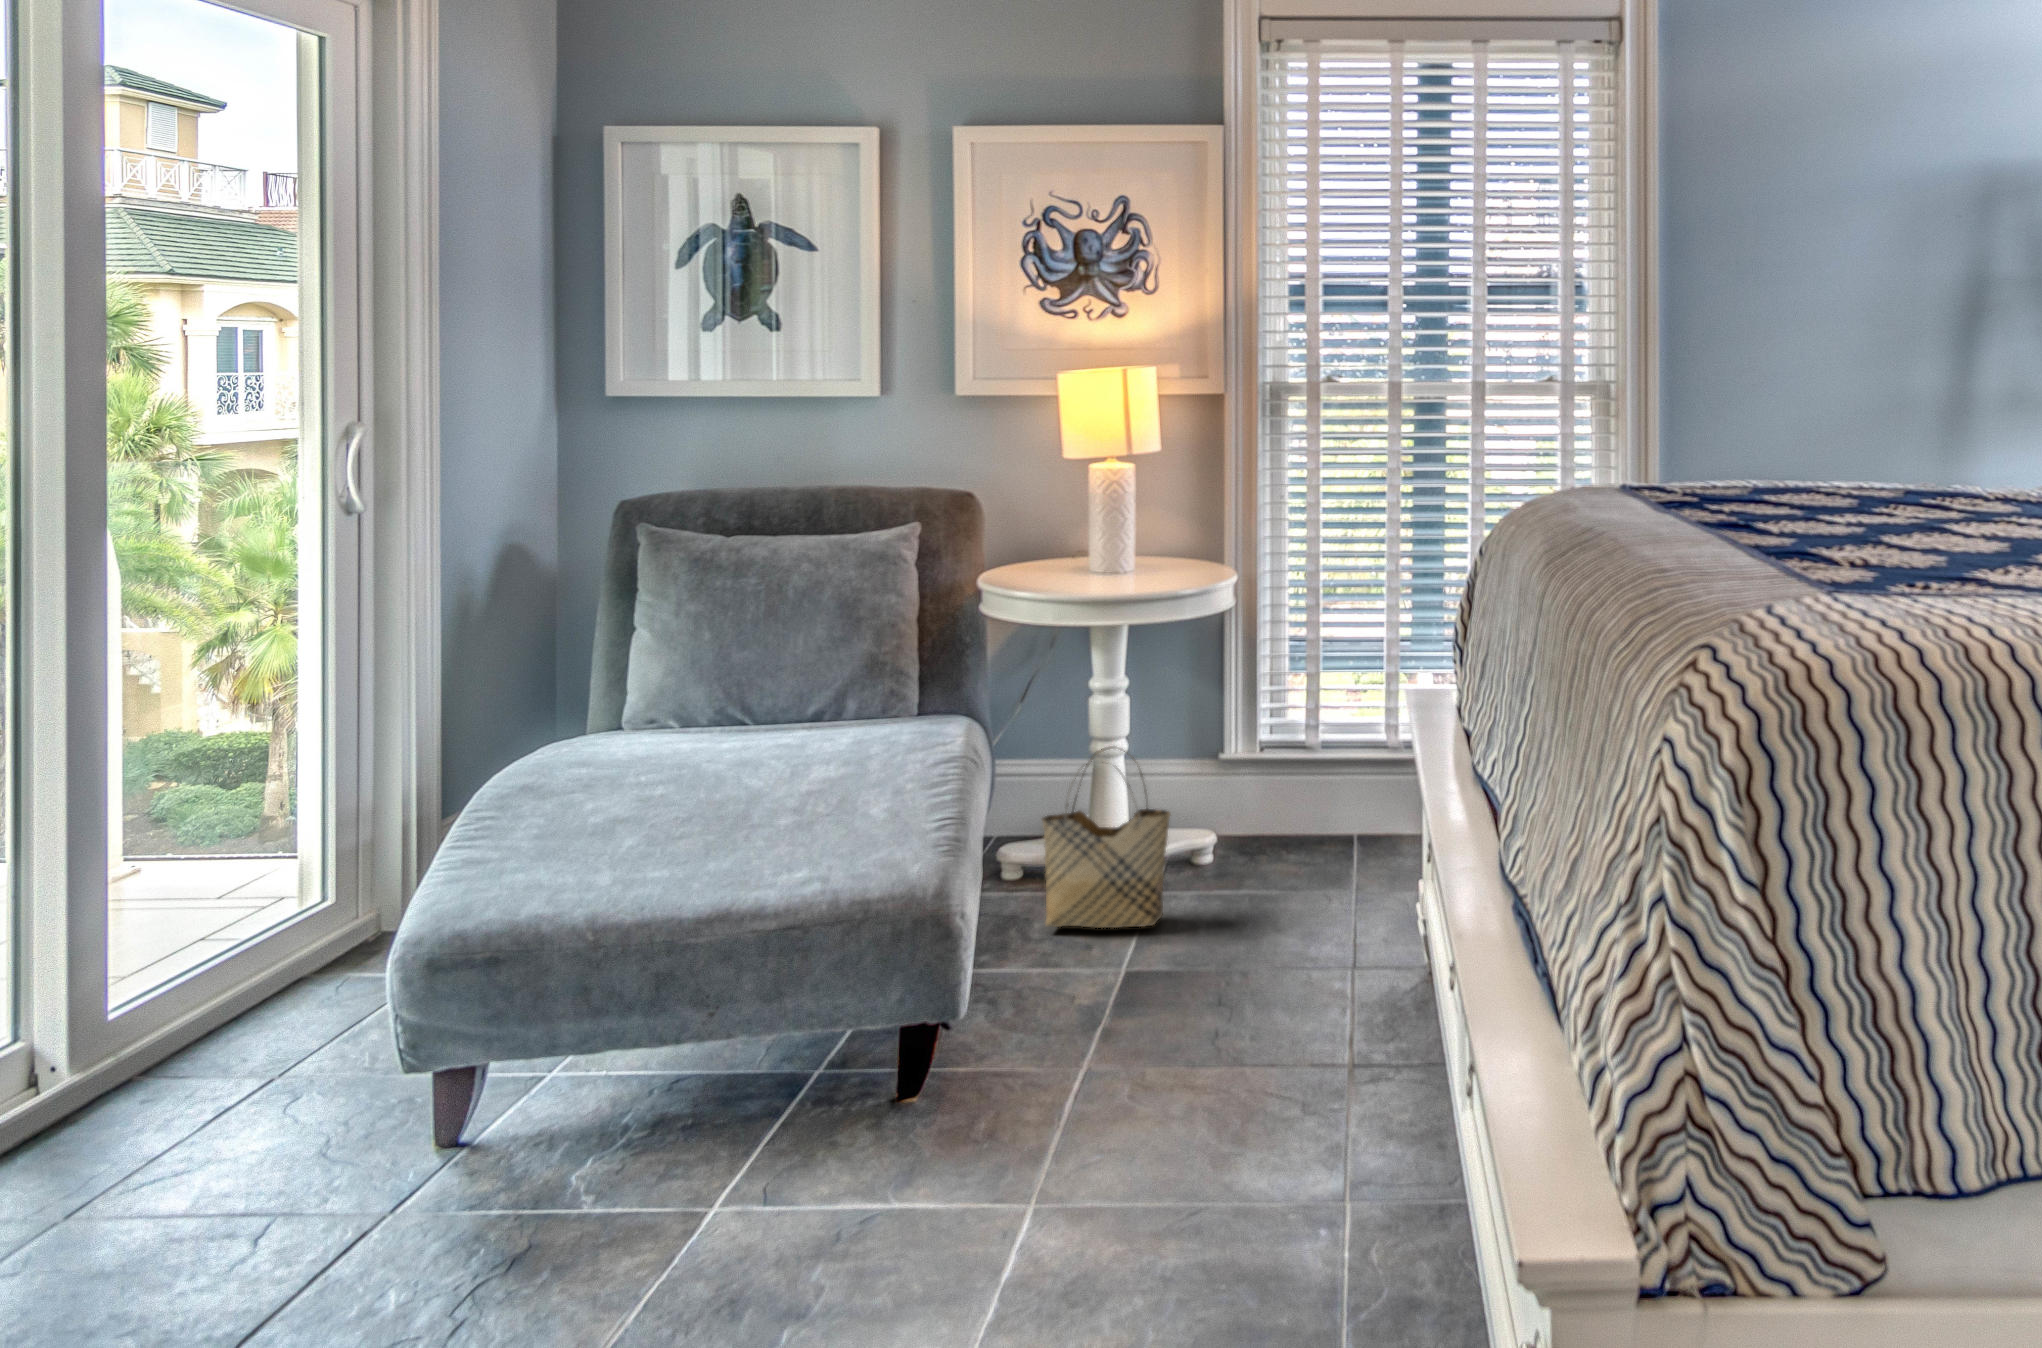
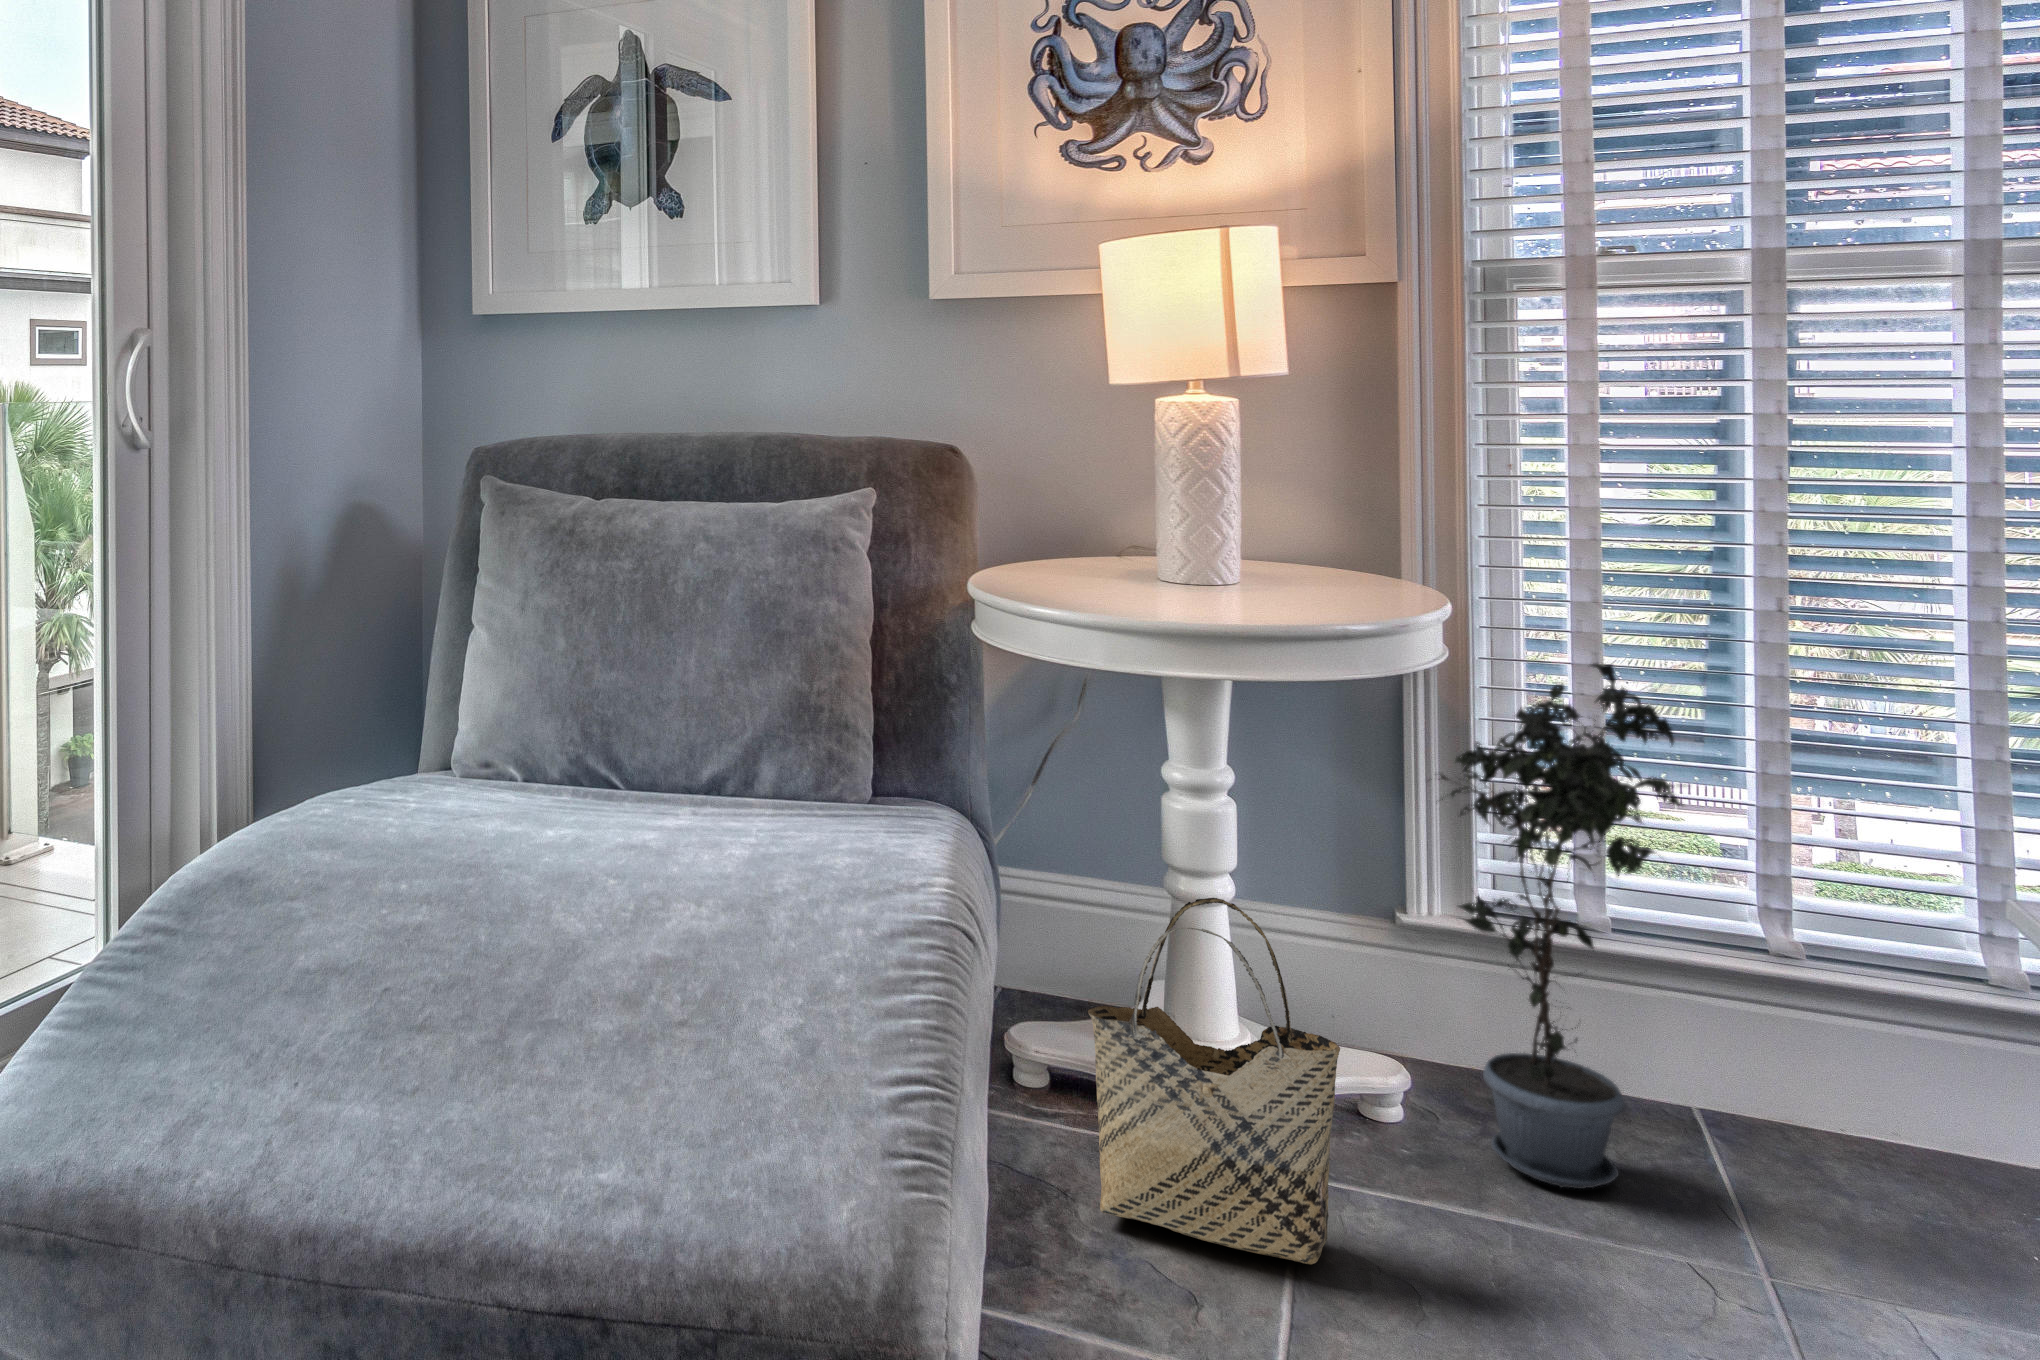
potted plant: none [1227,600,1344,872] -> present [1431,664,1682,1189]

